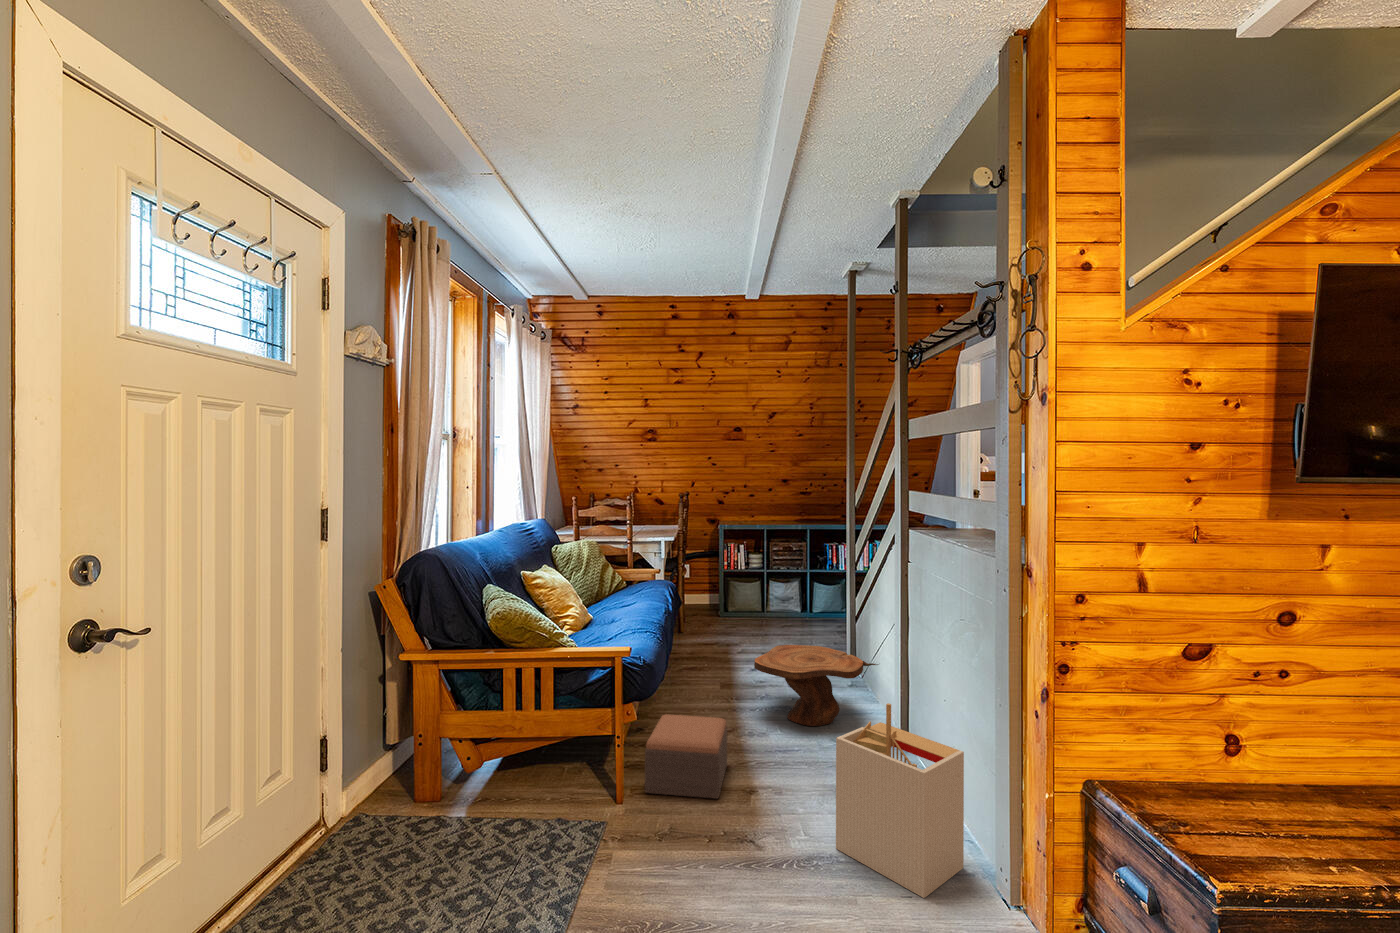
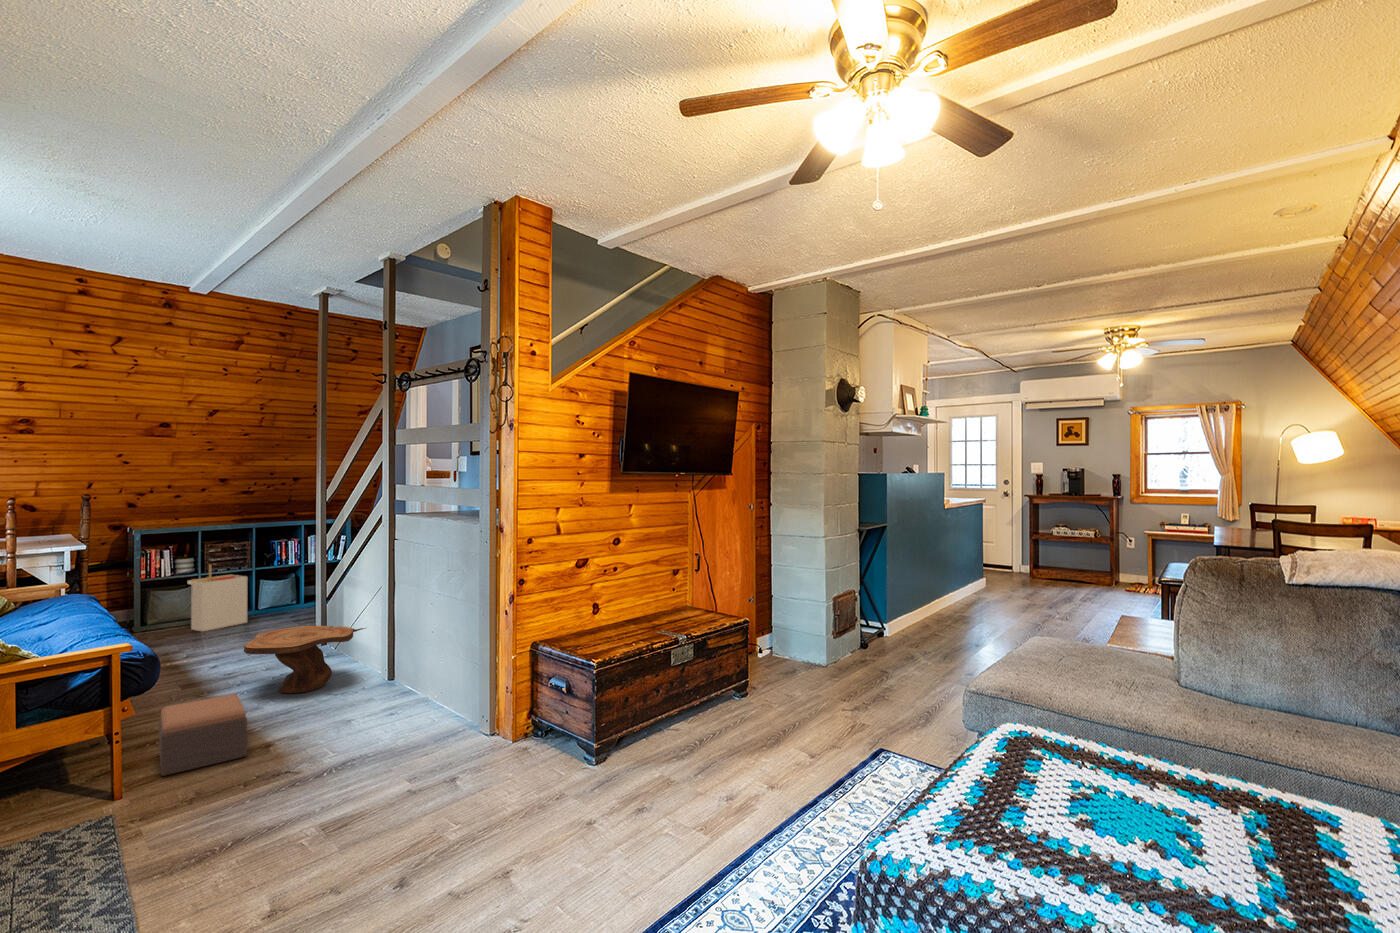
storage bin: present [836,703,964,898] -> present [188,565,247,631]

